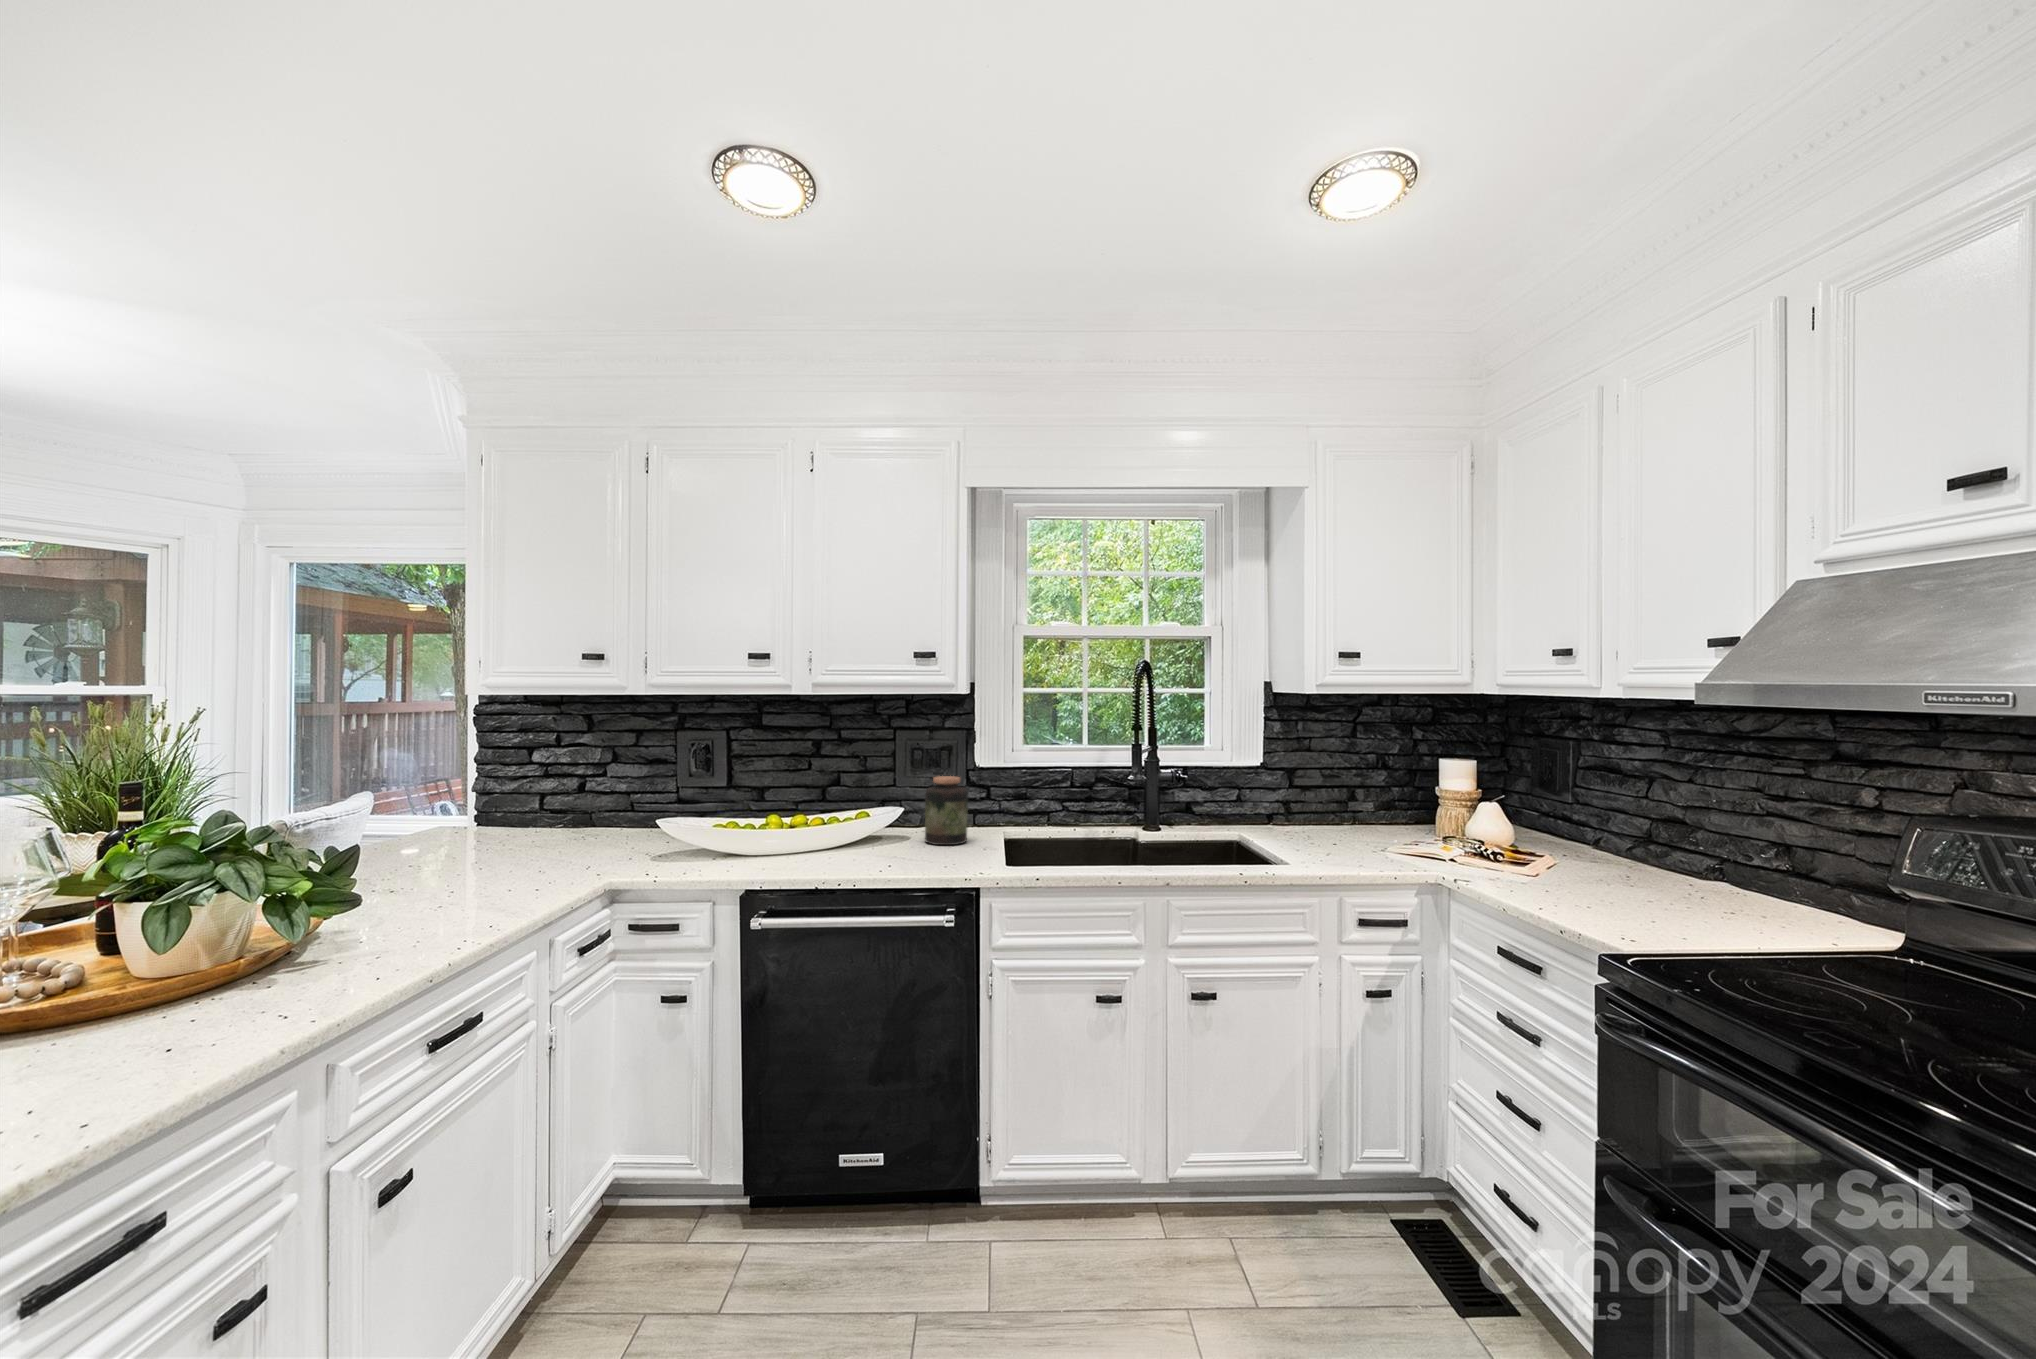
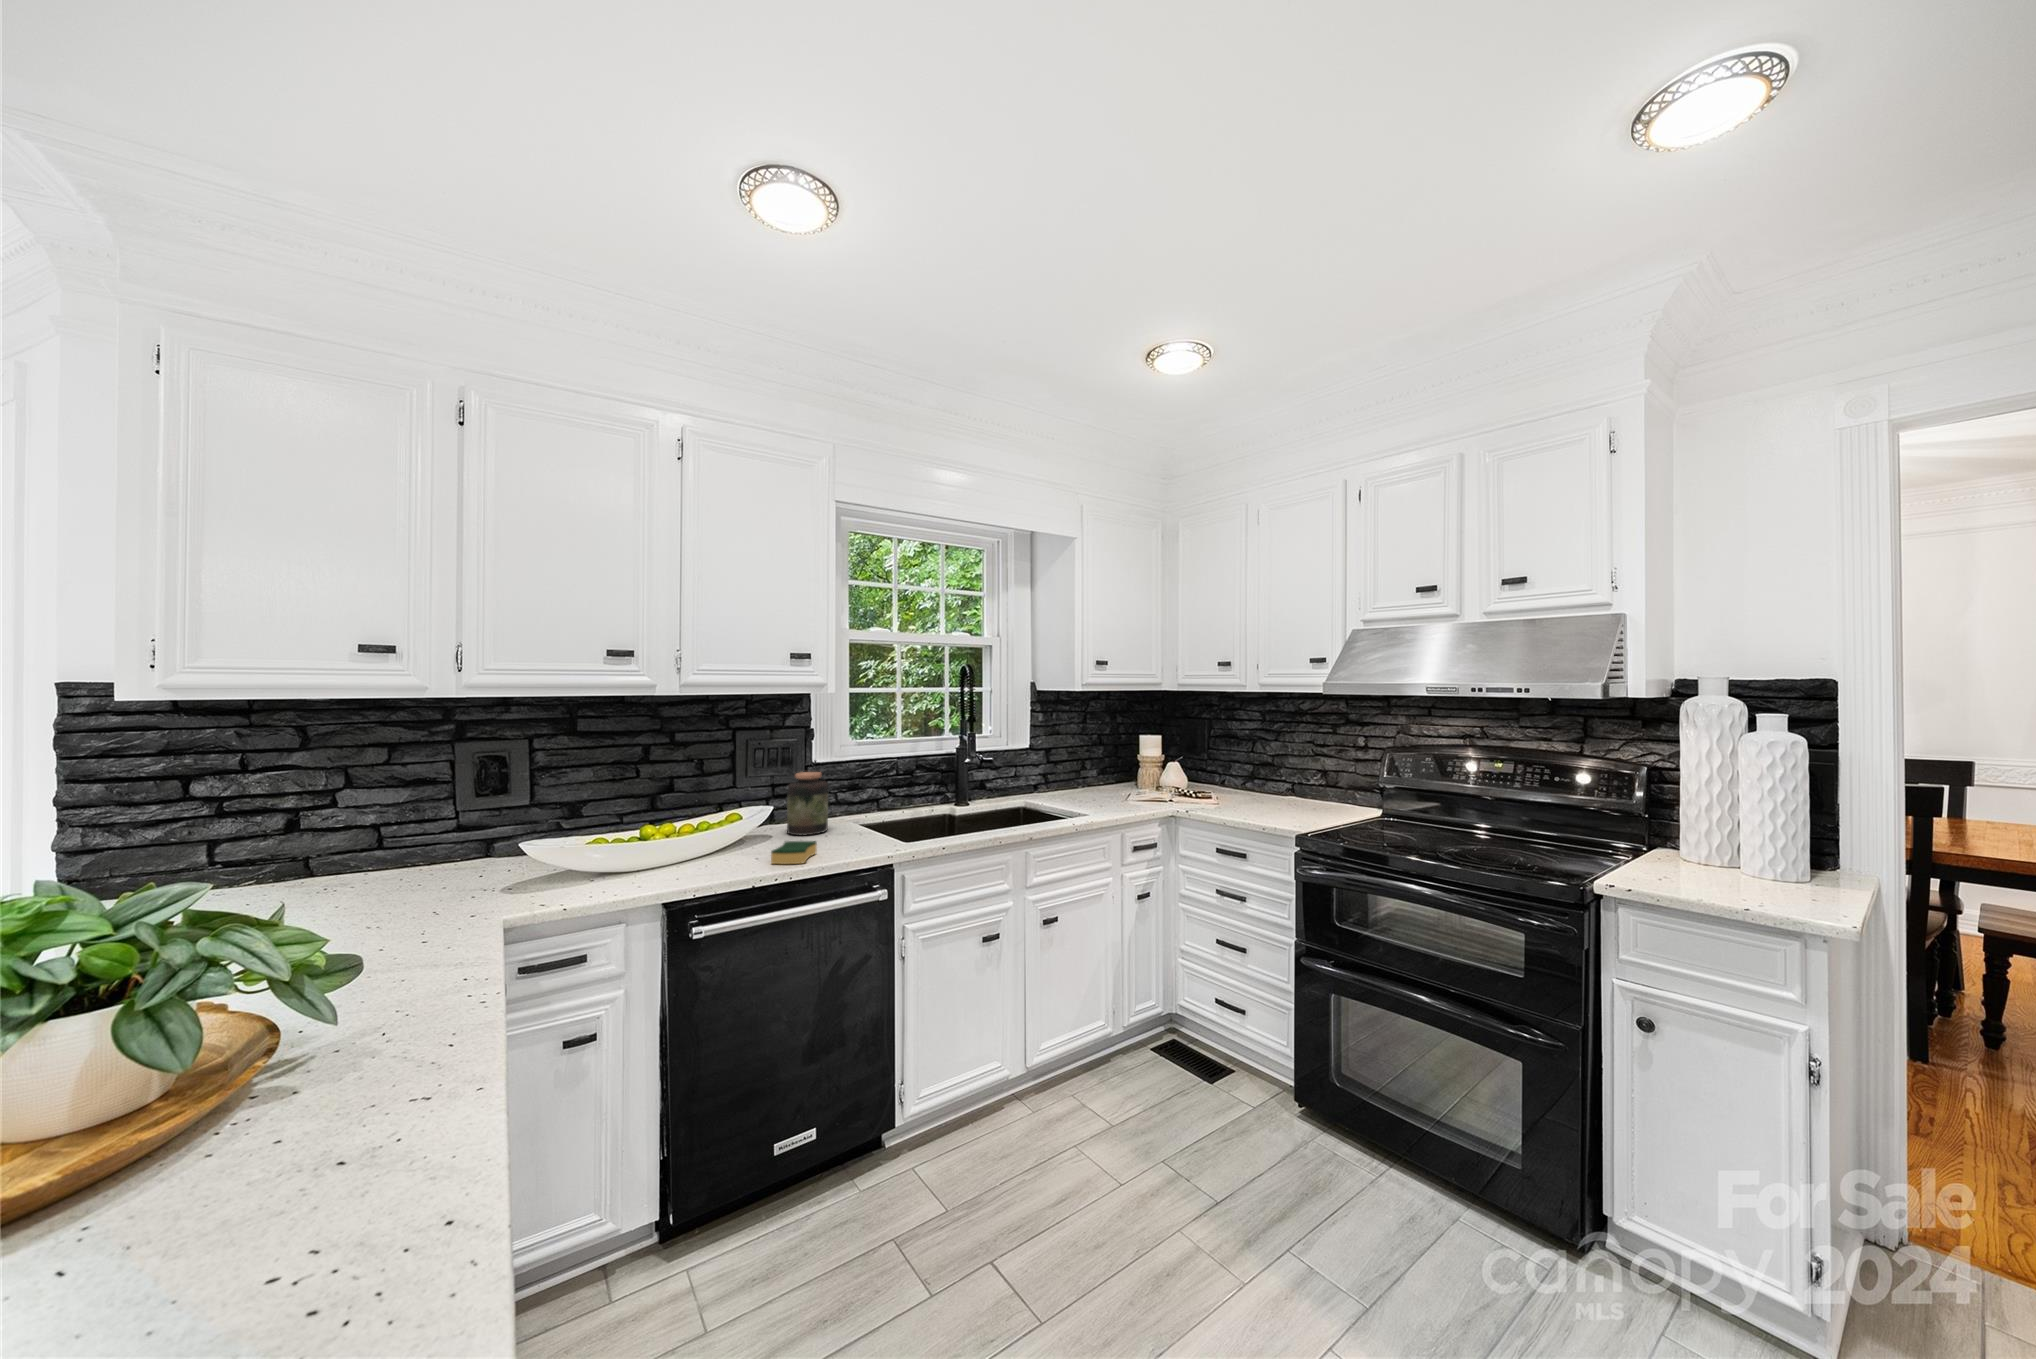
sponge: none [868,846,919,870] -> present [771,841,817,864]

